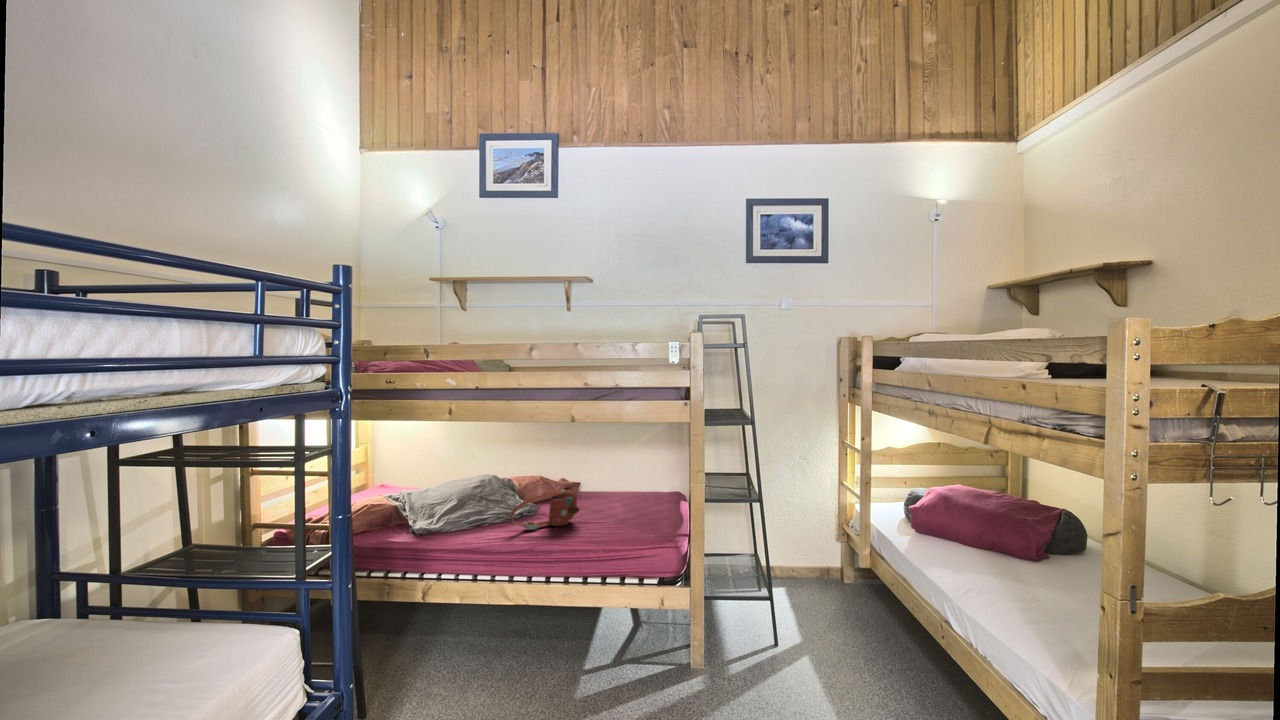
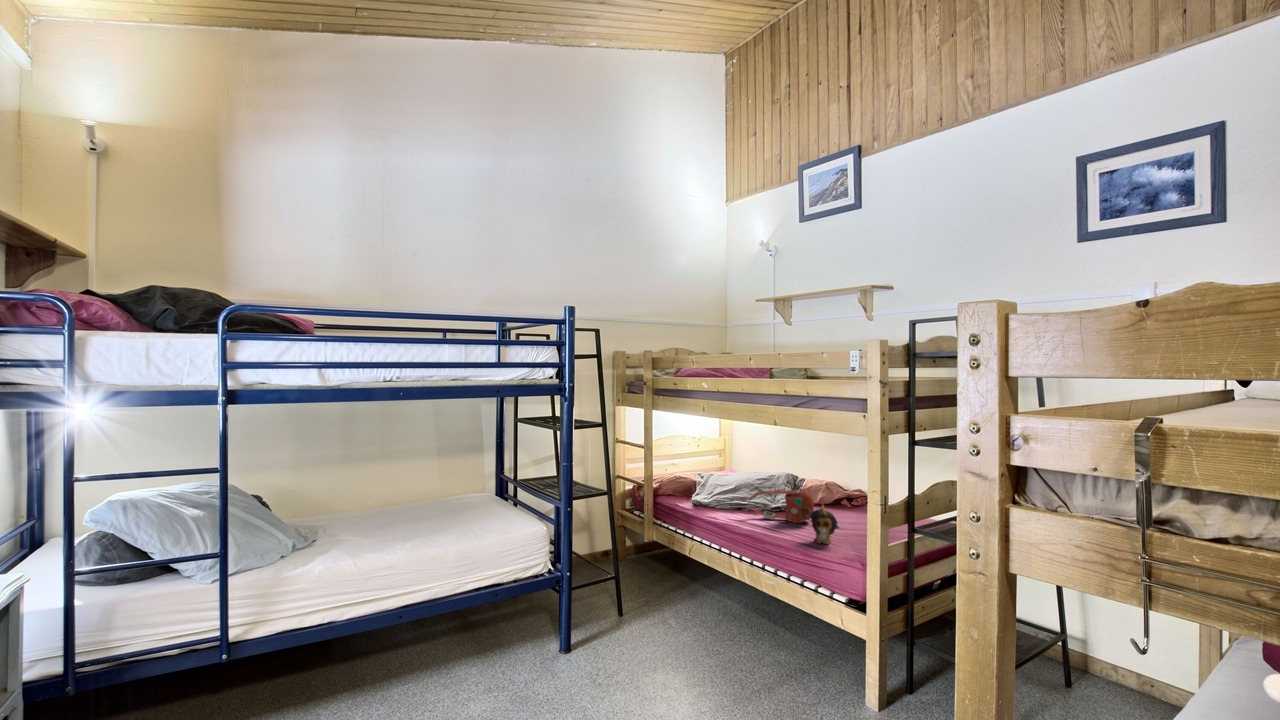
plush toy: none [604,495,638,538] -> present [810,505,840,544]

